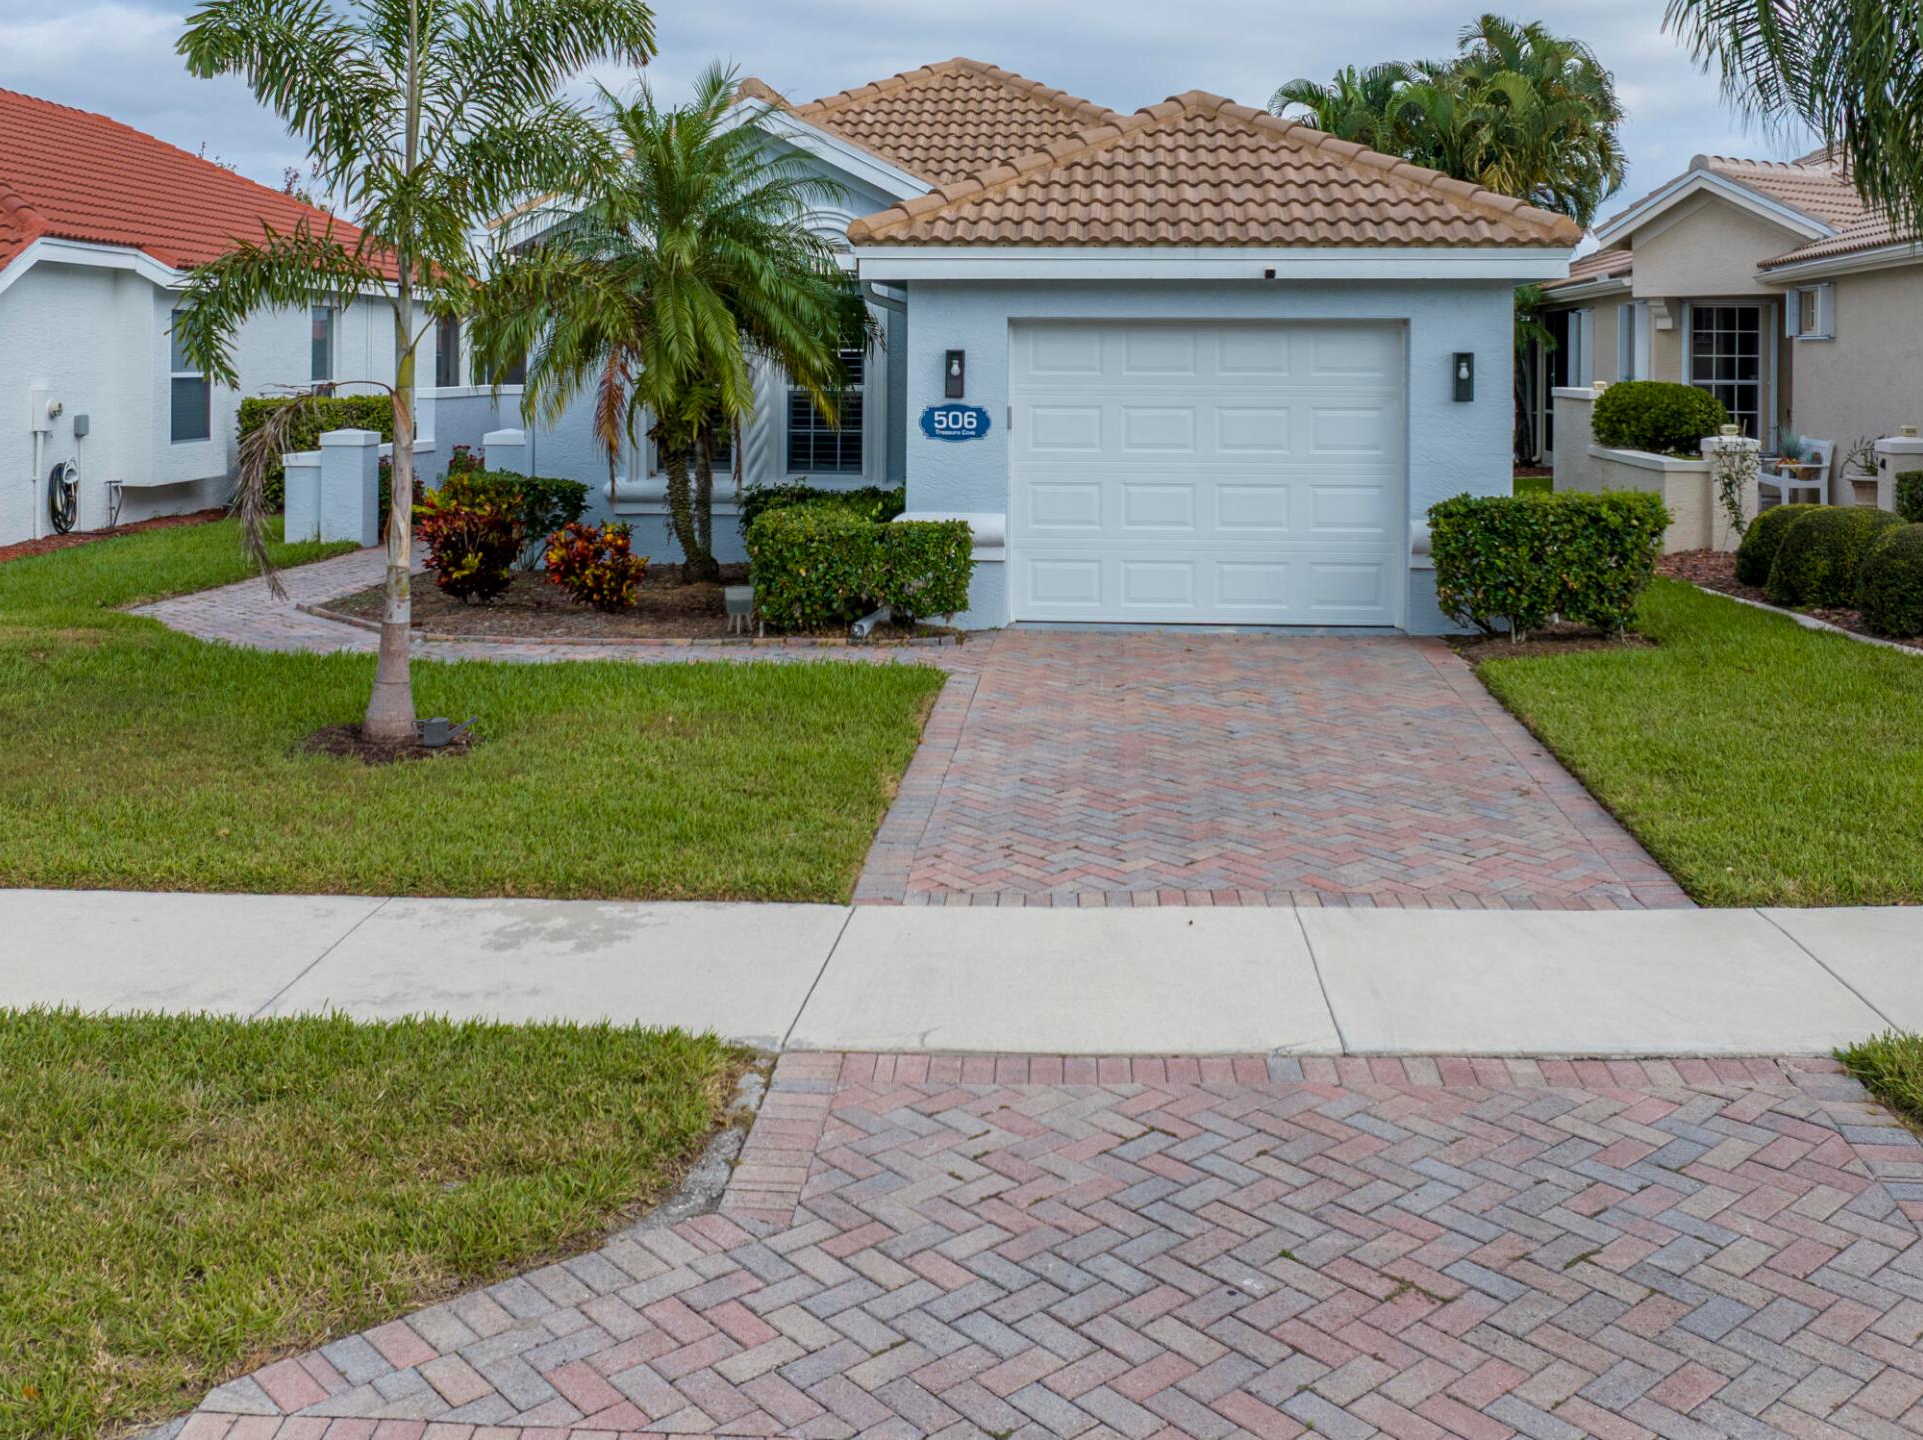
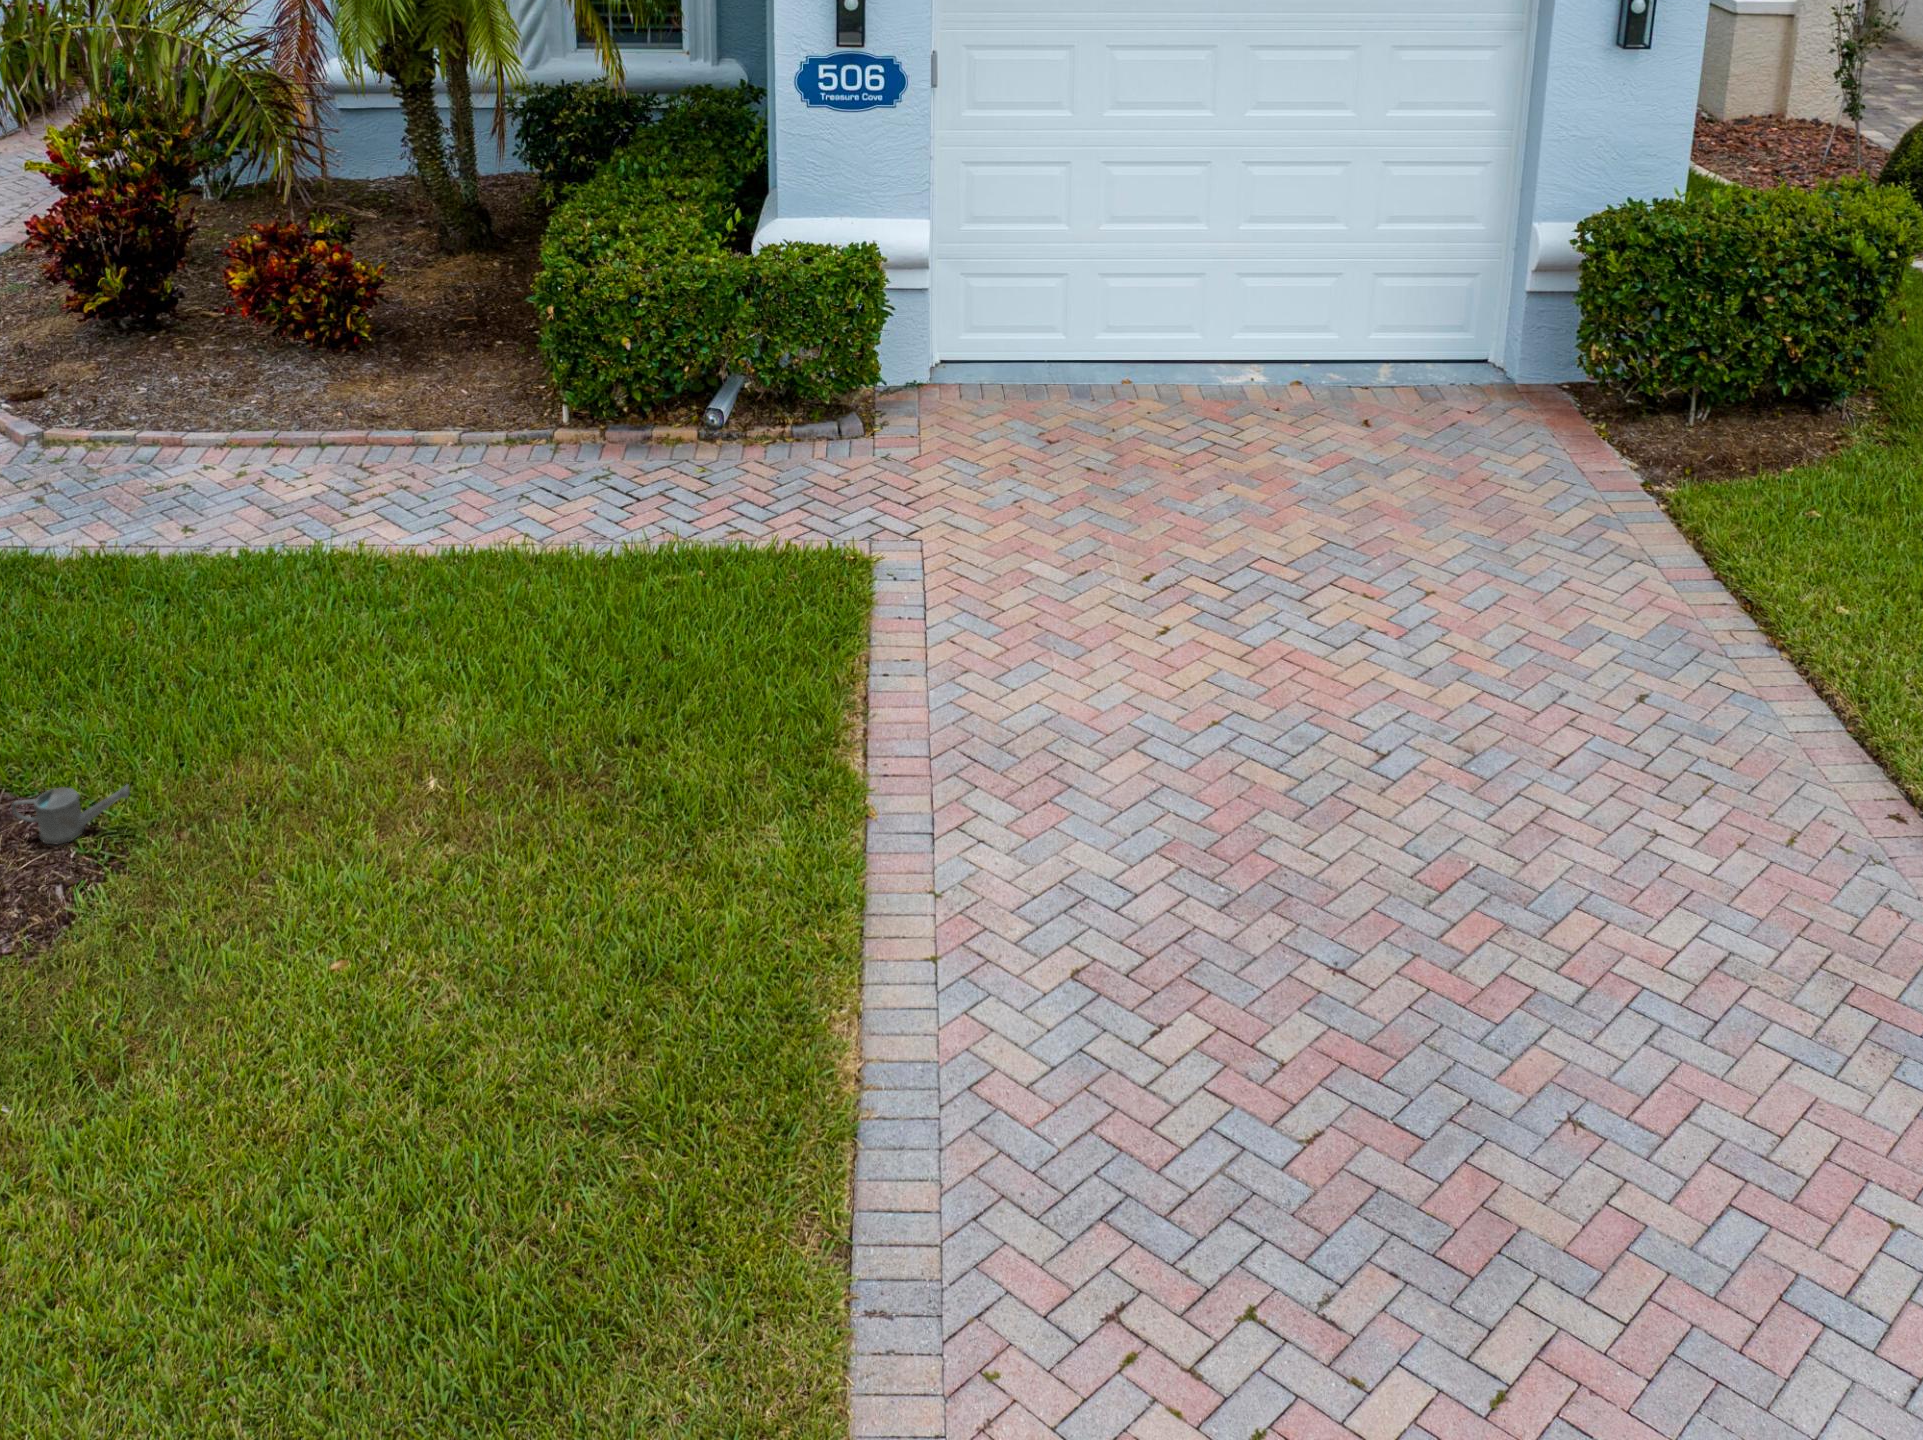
planter: present [725,586,754,634] -> none [509,351,556,428]

